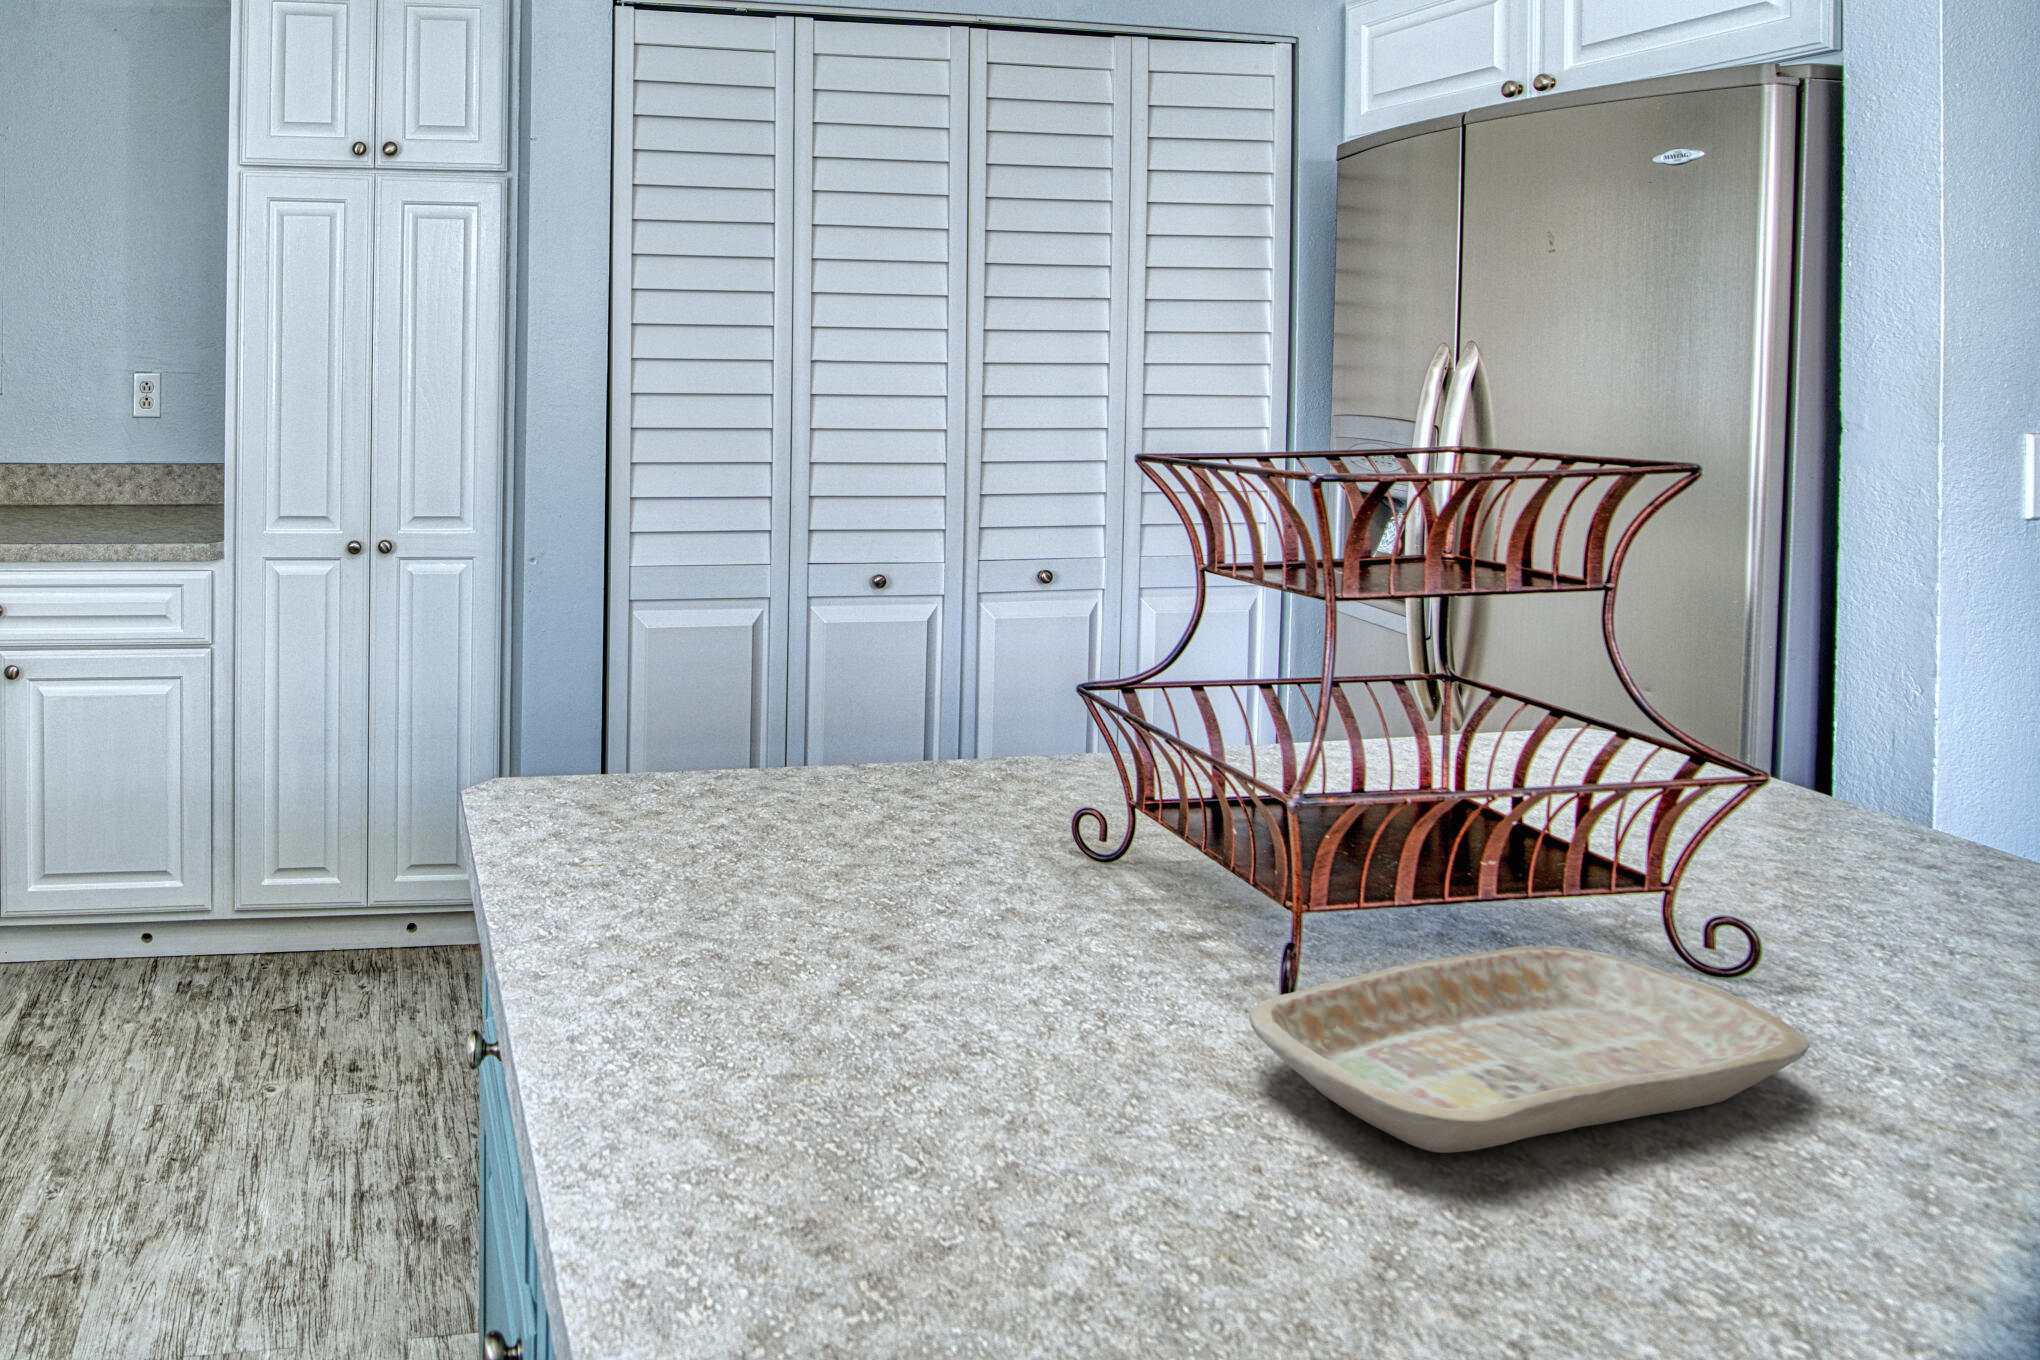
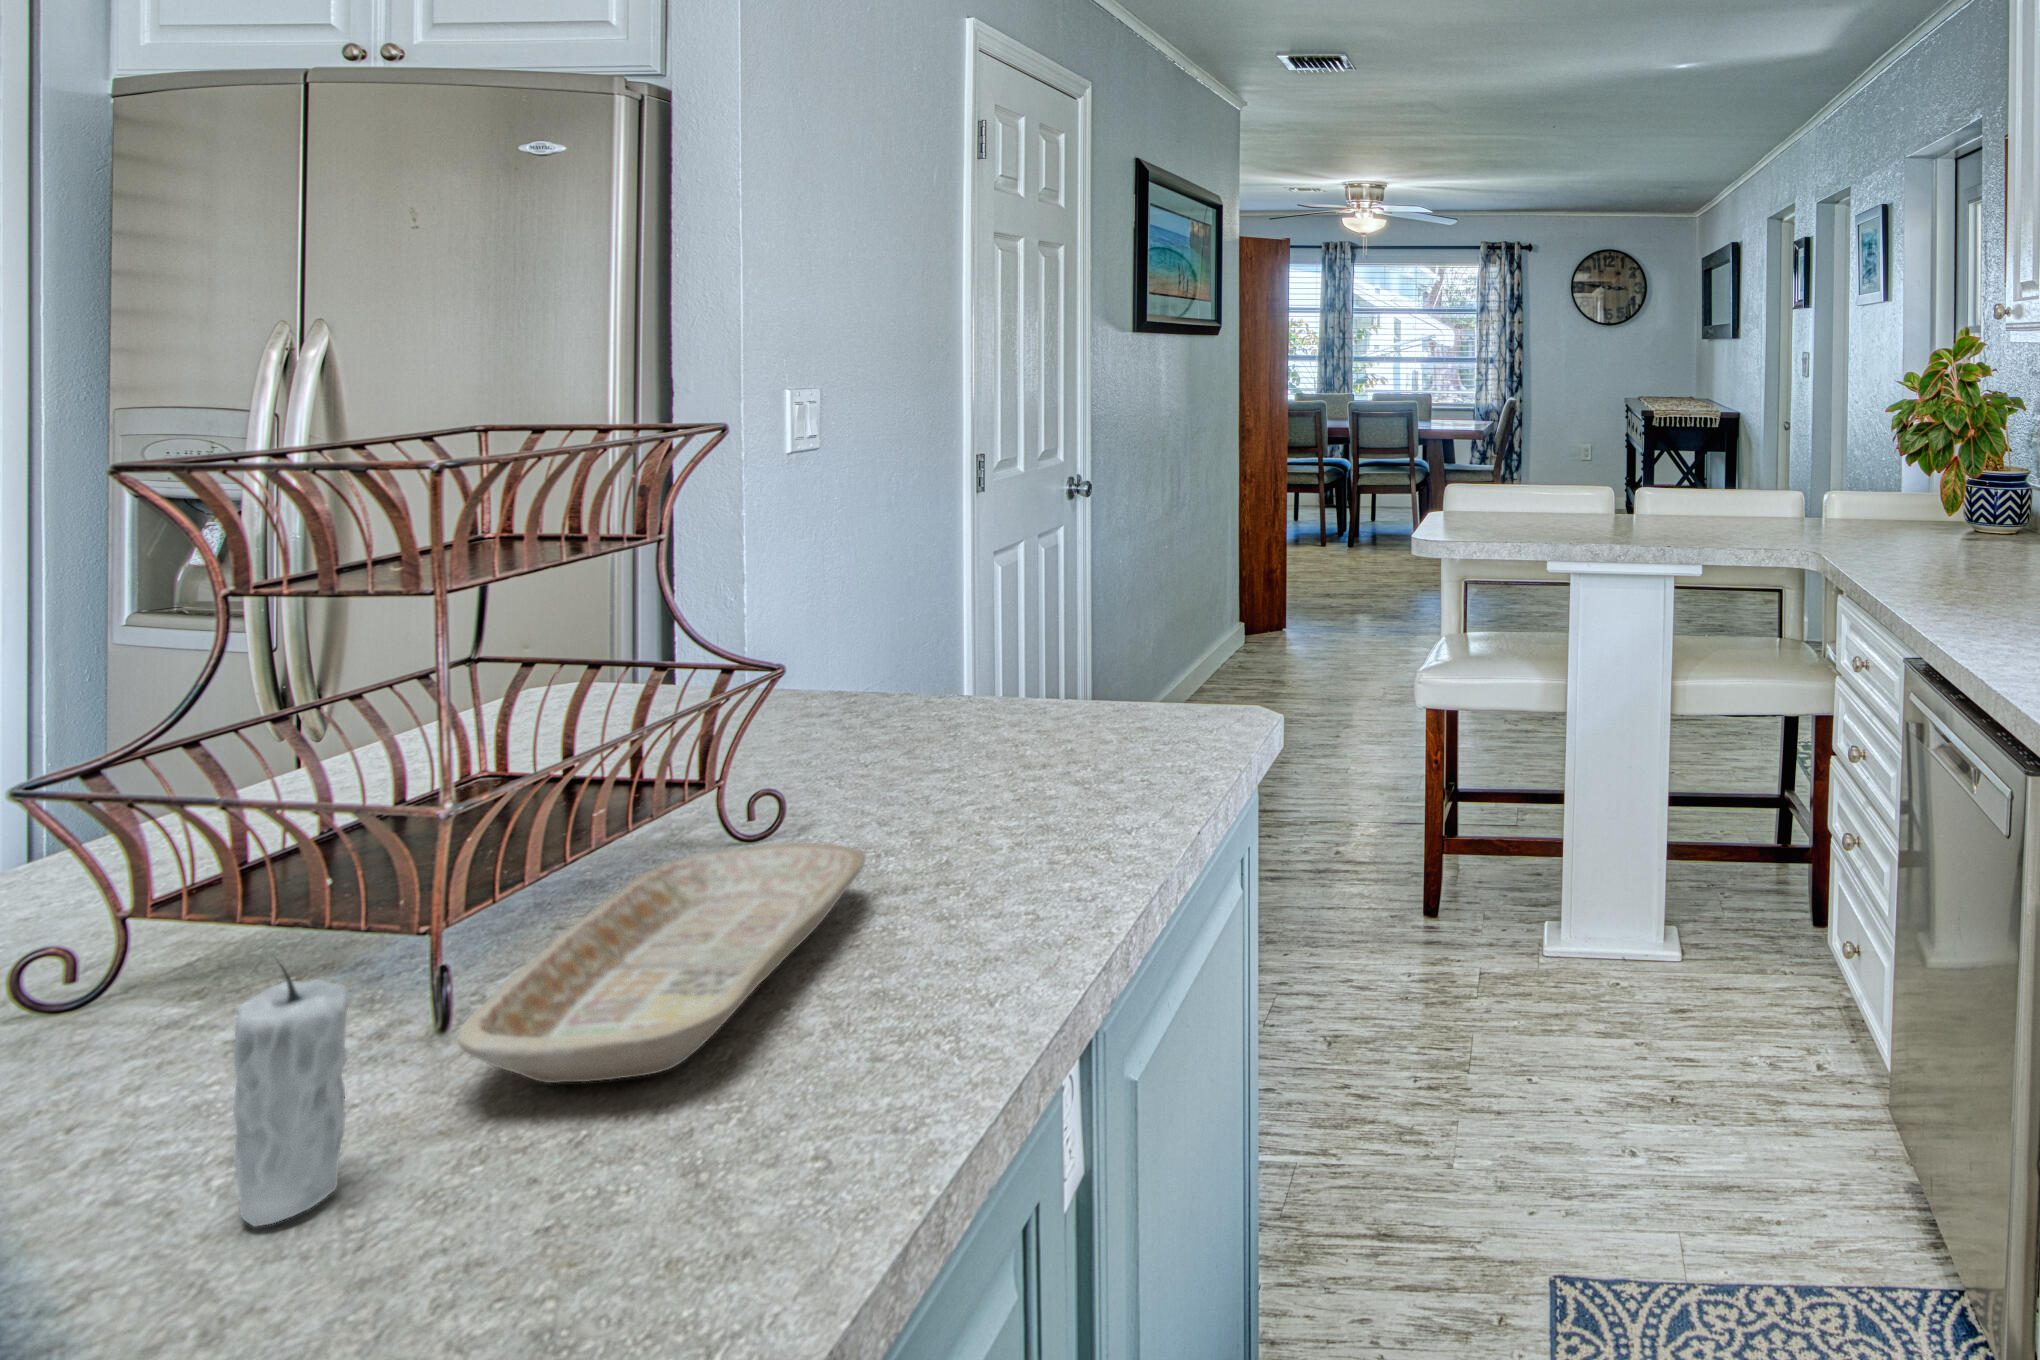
candle: none [1071,867,1148,1082] -> present [233,962,348,1226]

